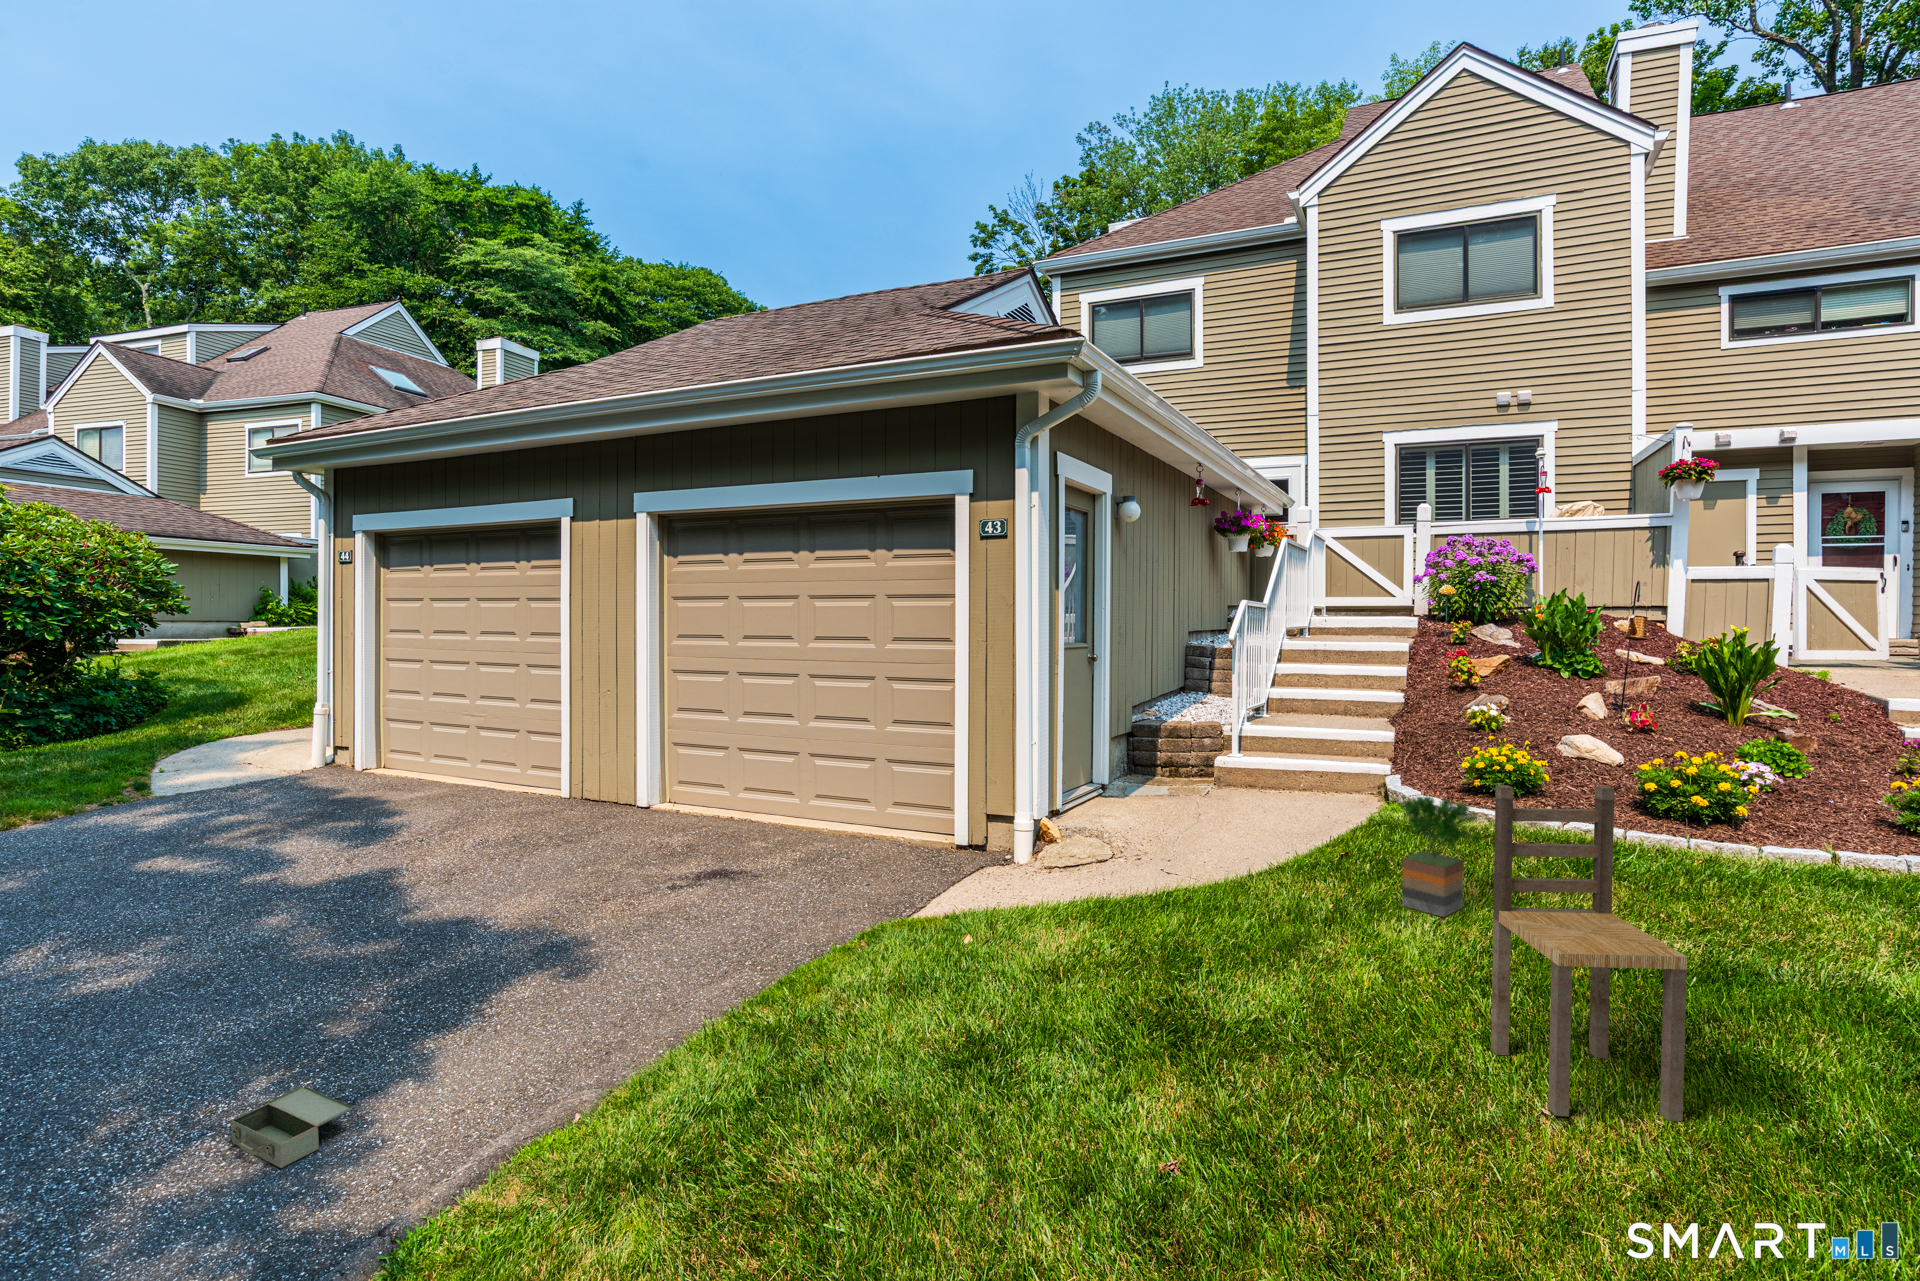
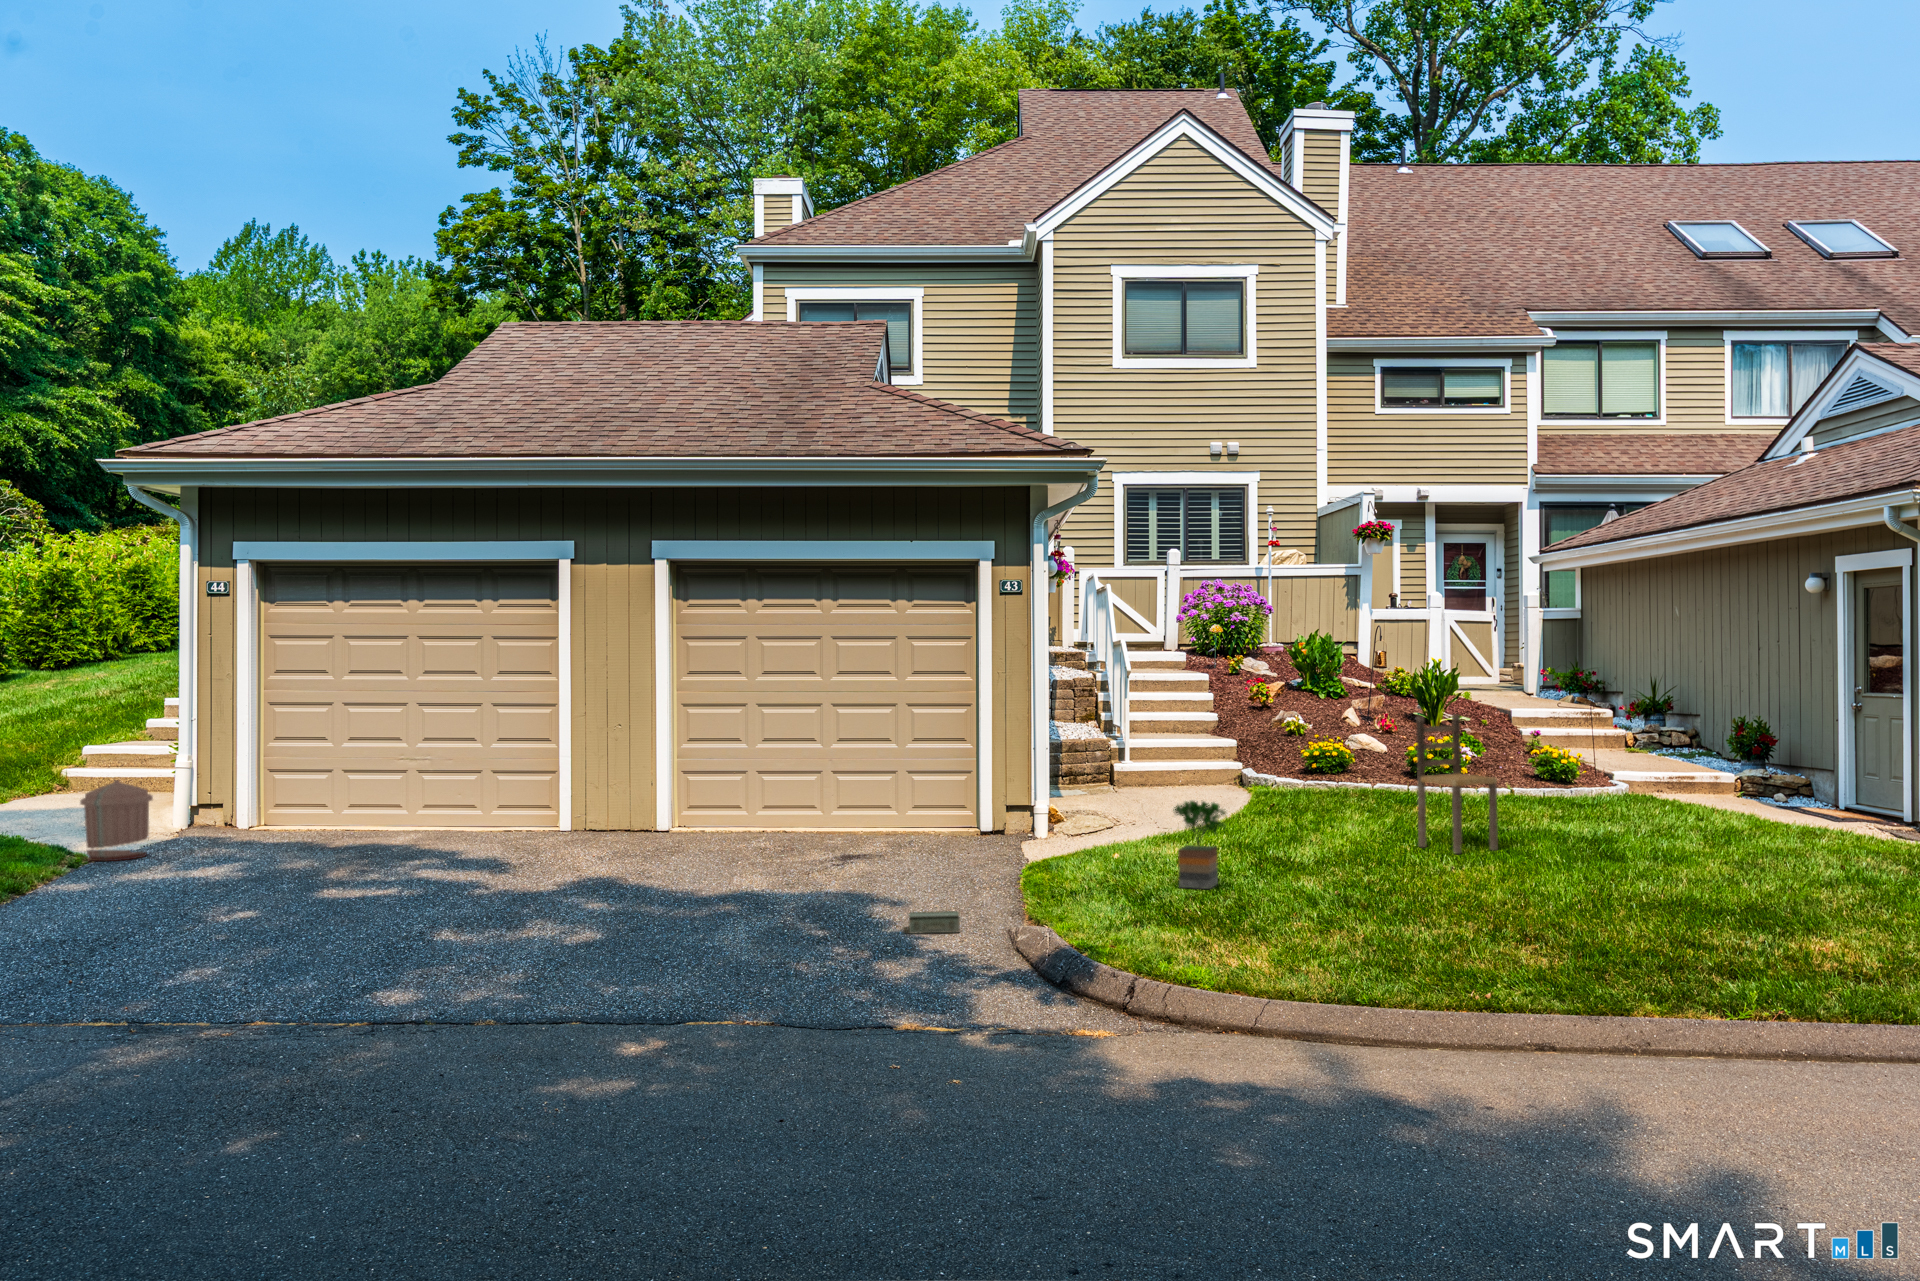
trash can: none [281,711,343,777] -> present [80,780,153,861]
potted tree: present [1402,797,1478,917] -> present [1173,801,1226,889]

